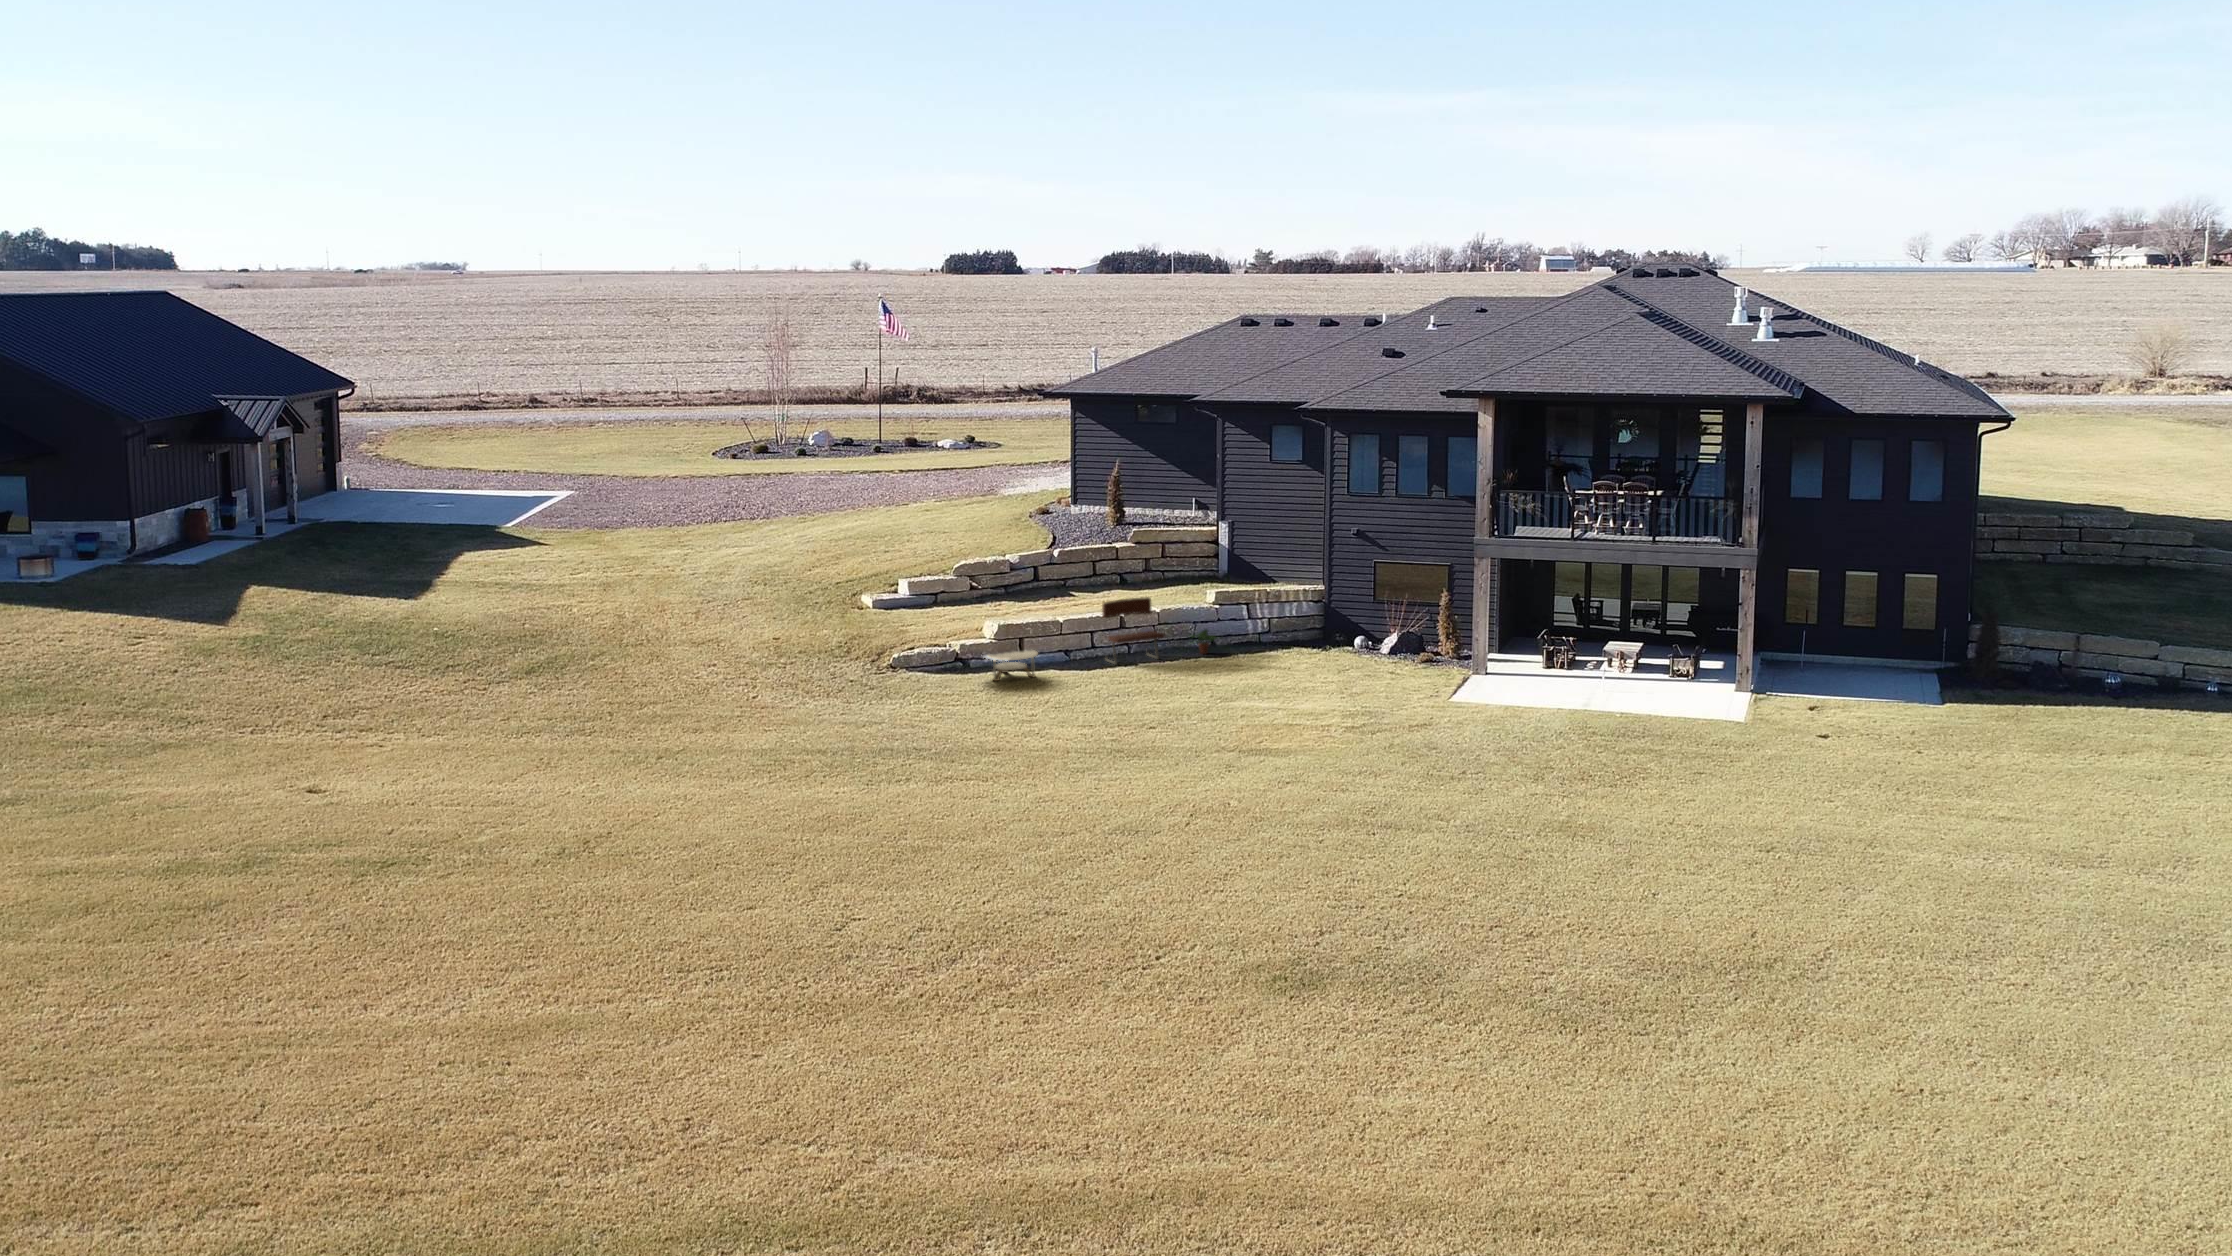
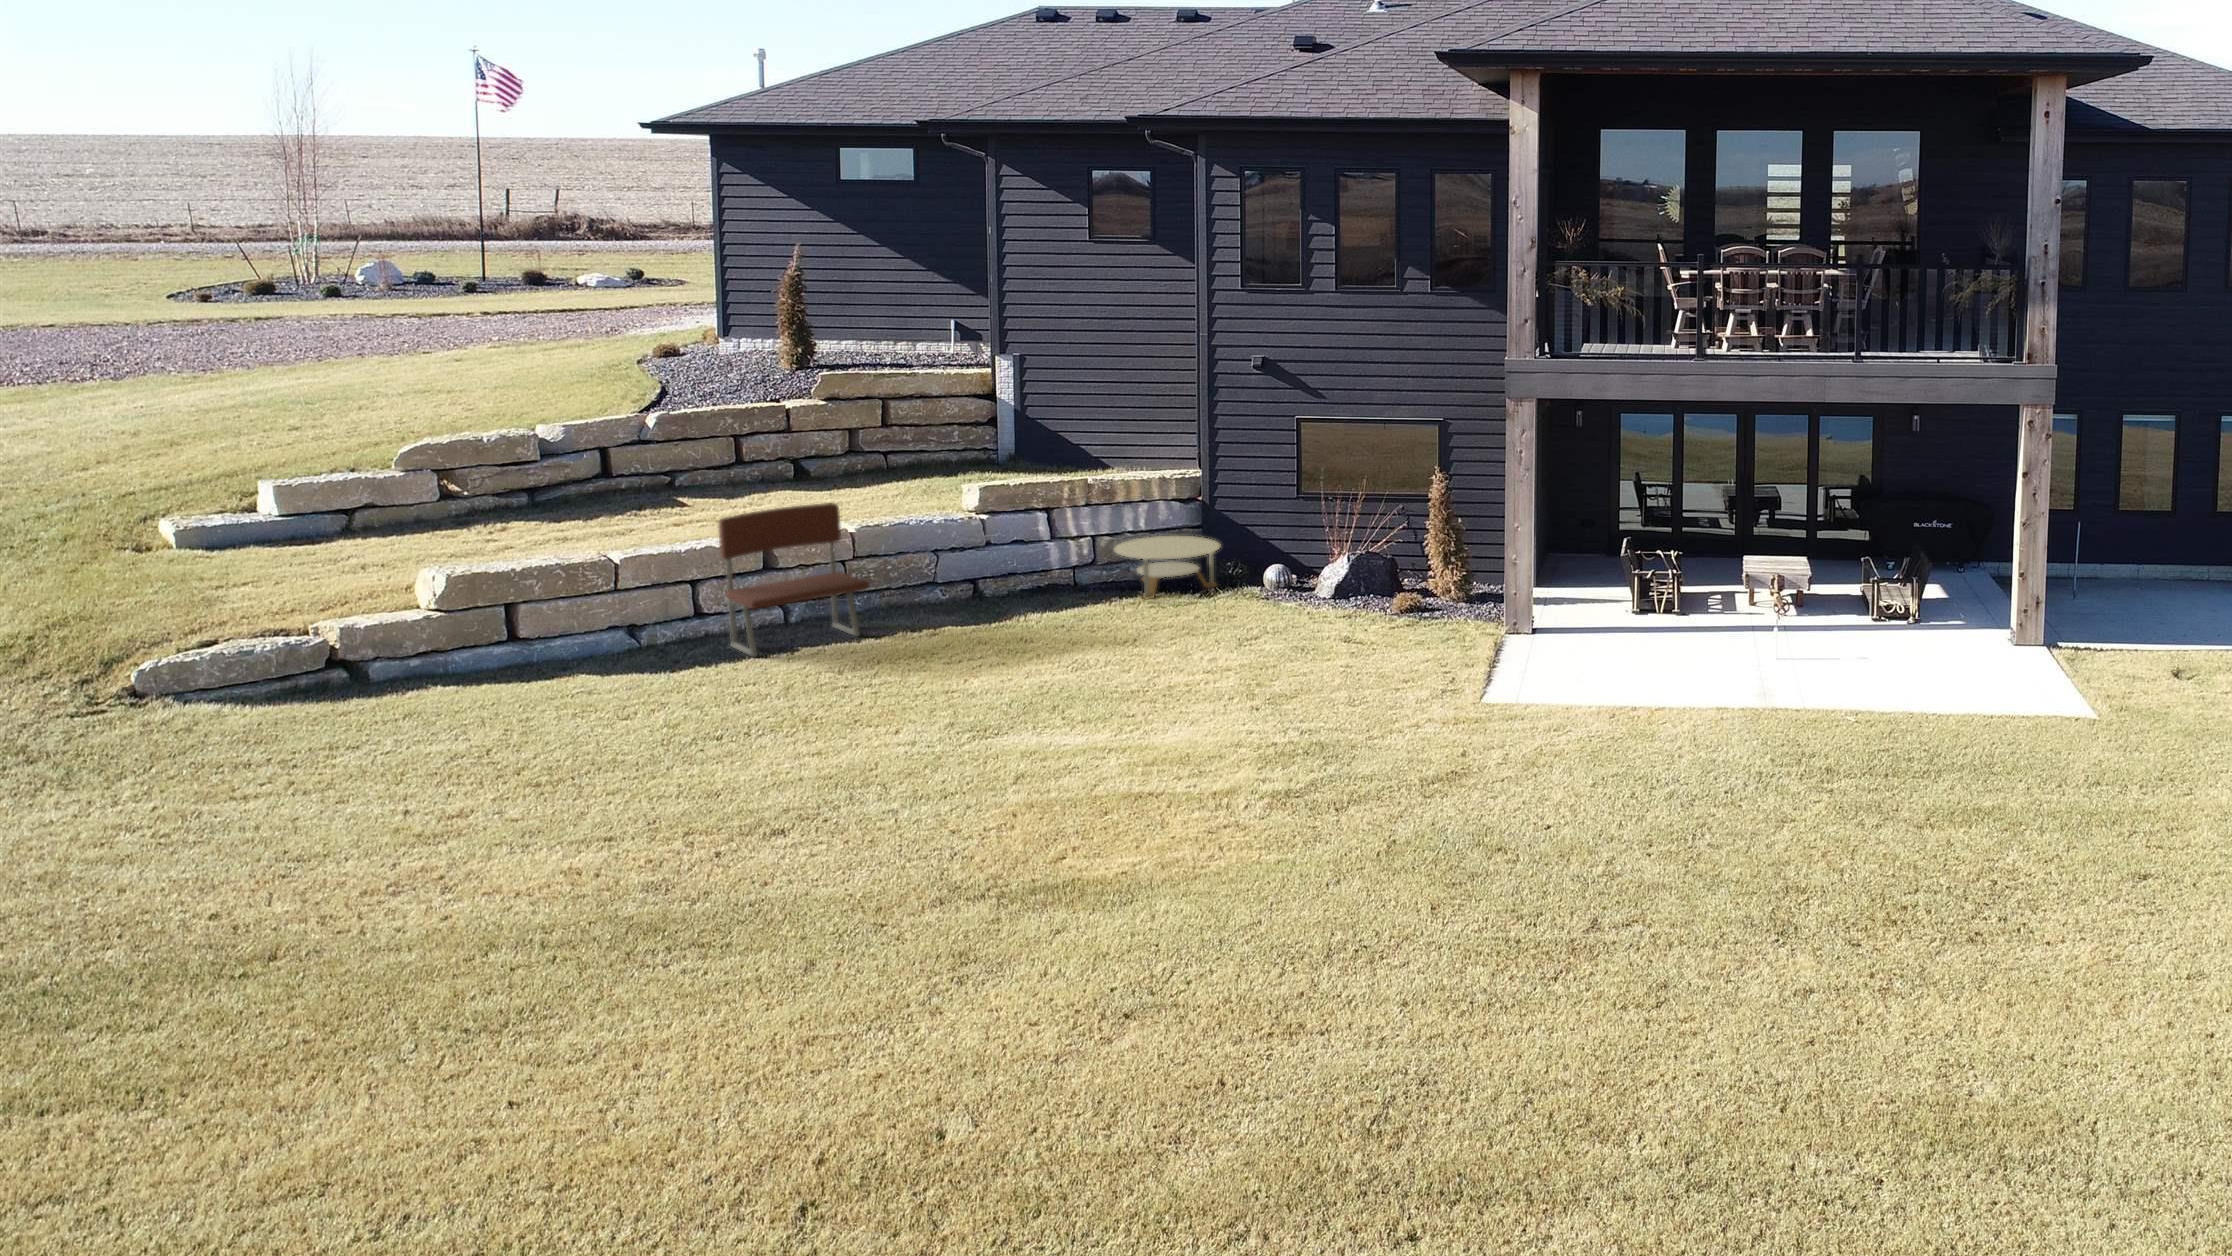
potted plant: present [1190,629,1217,654] -> none [921,563,1008,618]
round table: present [985,650,1038,681] -> present [1114,536,1220,599]

